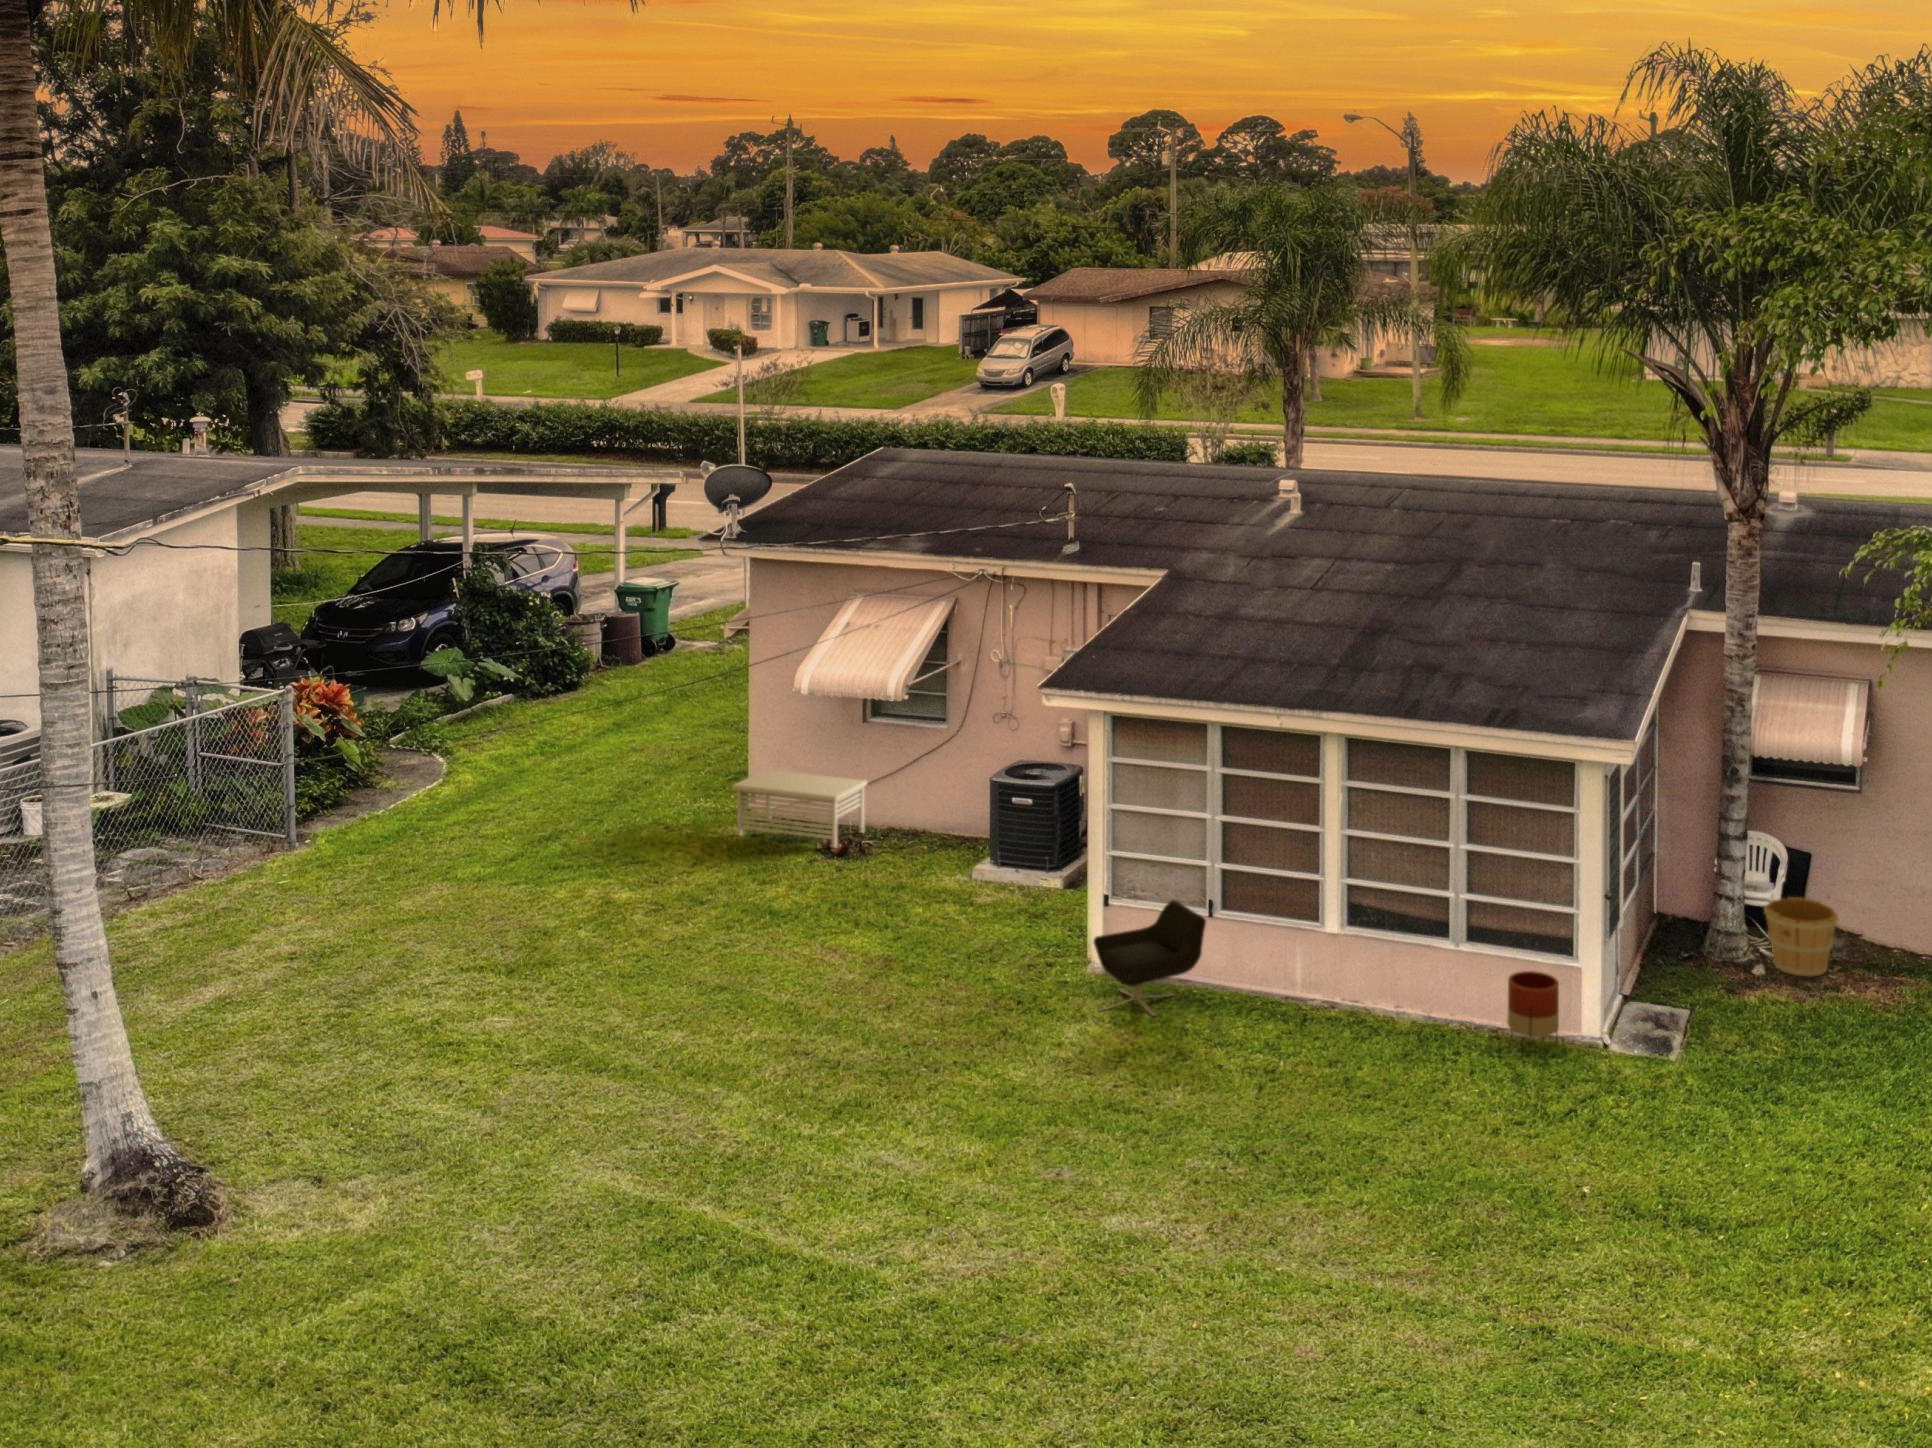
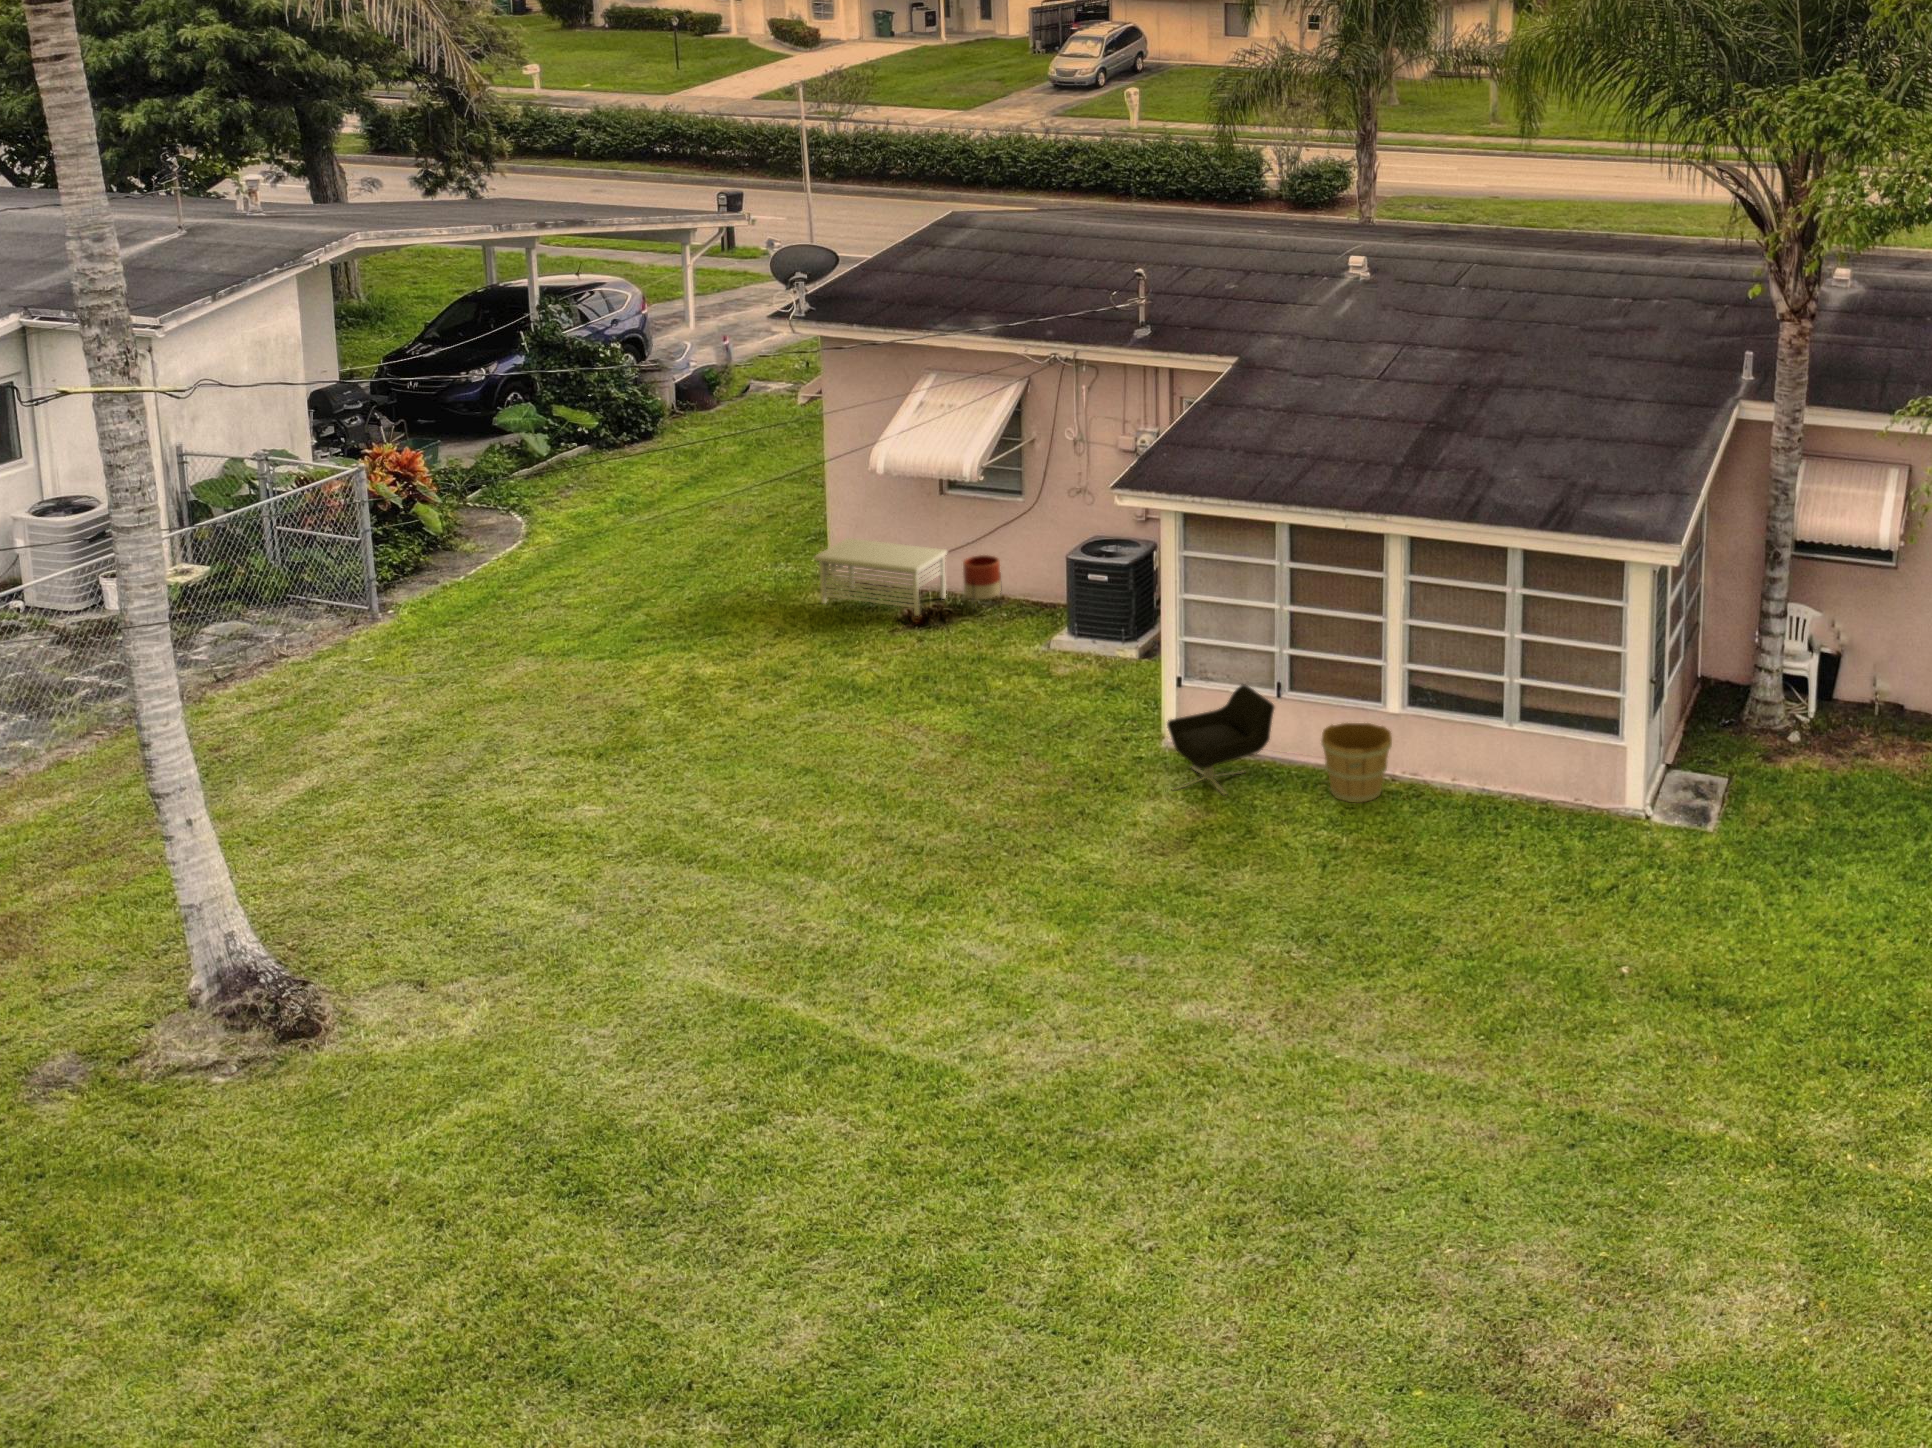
wooden bucket: present [1764,897,1838,977] -> present [1321,723,1392,803]
planter: present [1507,971,1559,1037] -> present [963,555,1001,610]

